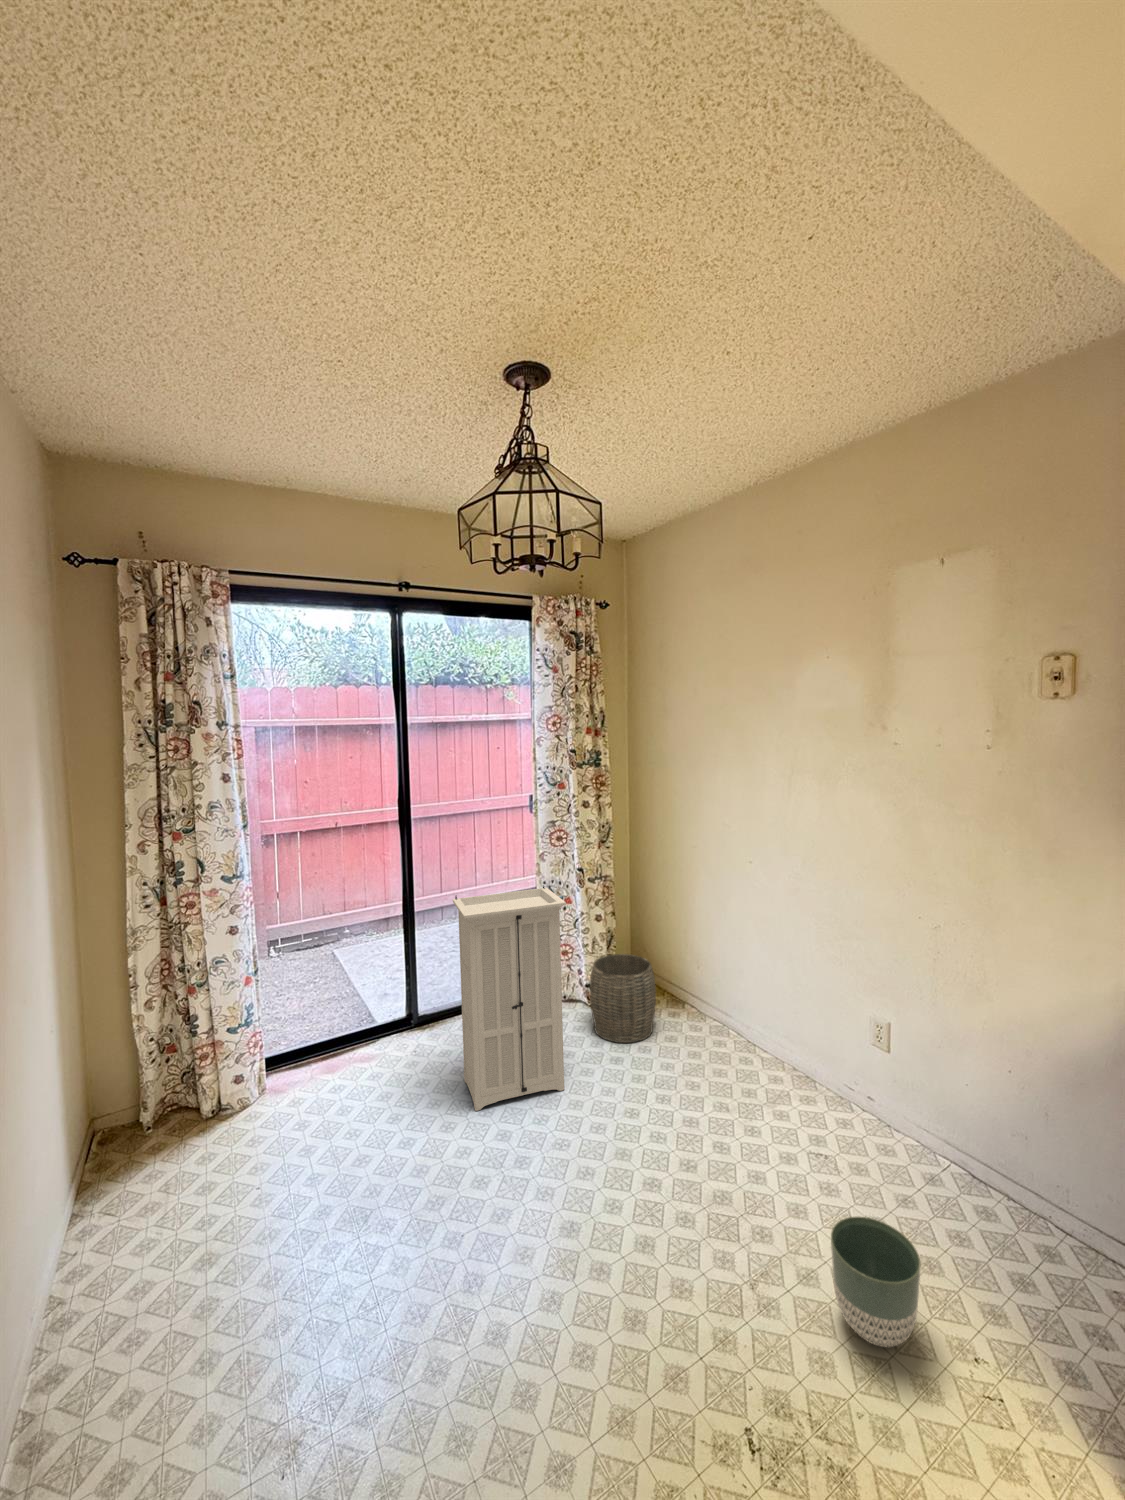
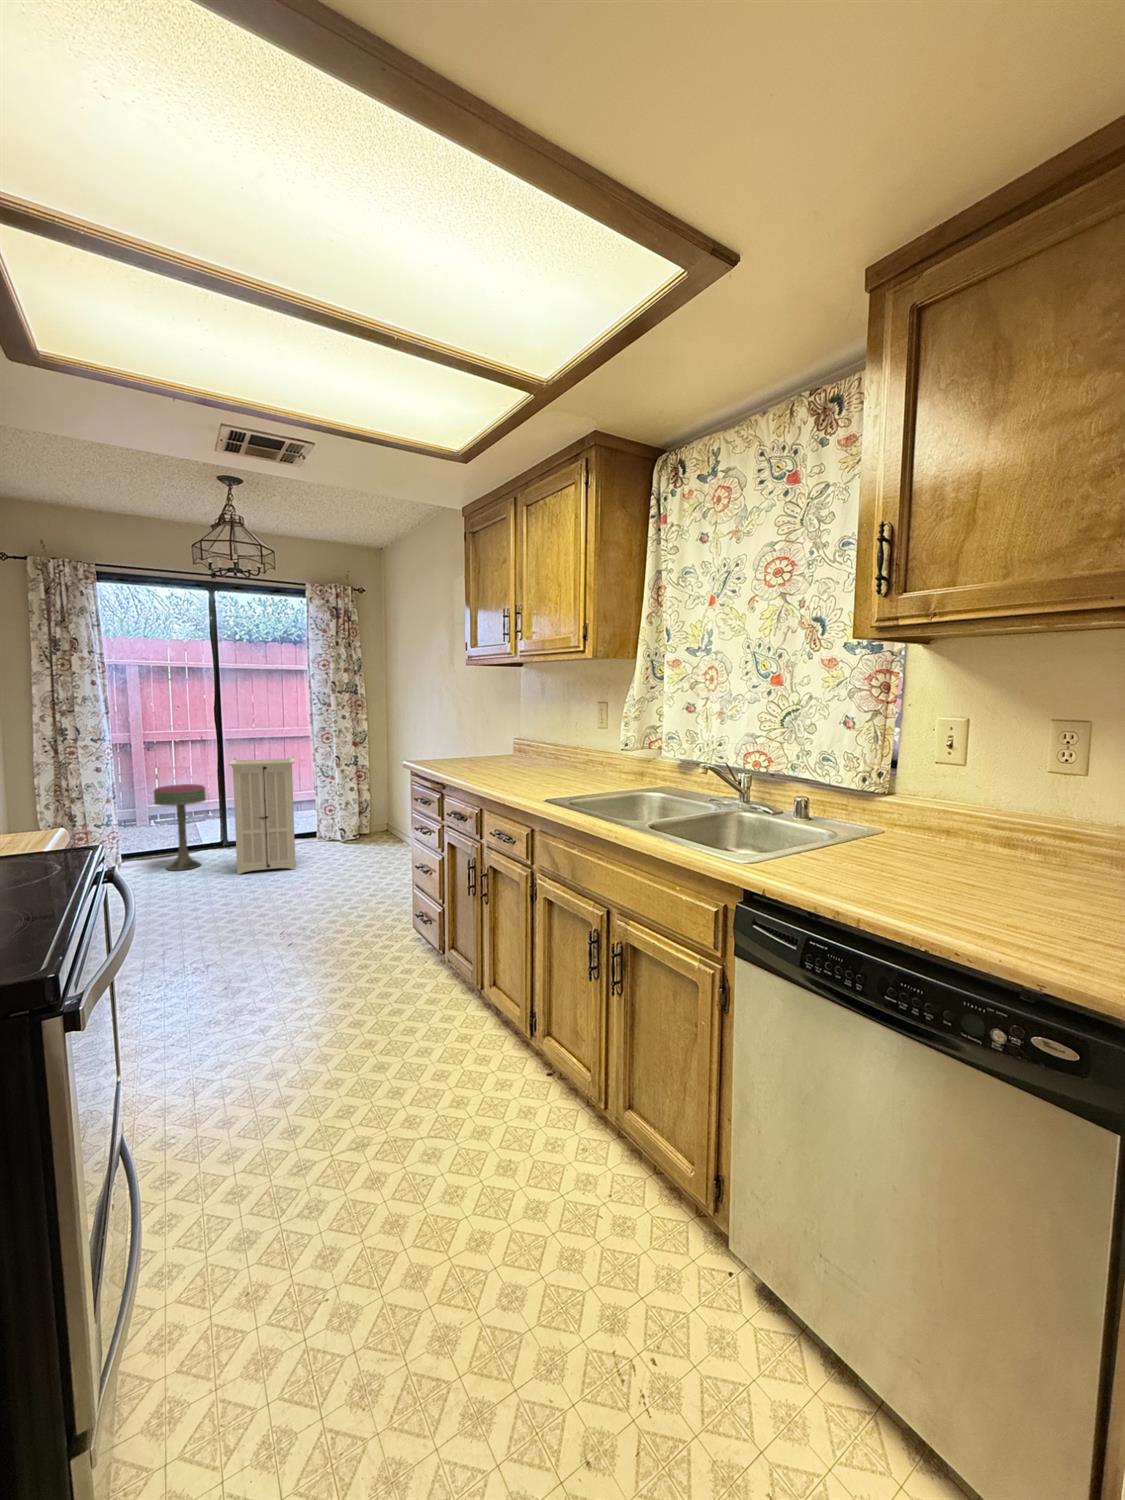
bar stool: none [322,936,403,1098] -> present [153,784,206,871]
woven basket: present [590,954,656,1043] -> none [334,809,376,856]
planter: present [831,1216,920,1347] -> none [343,879,380,923]

